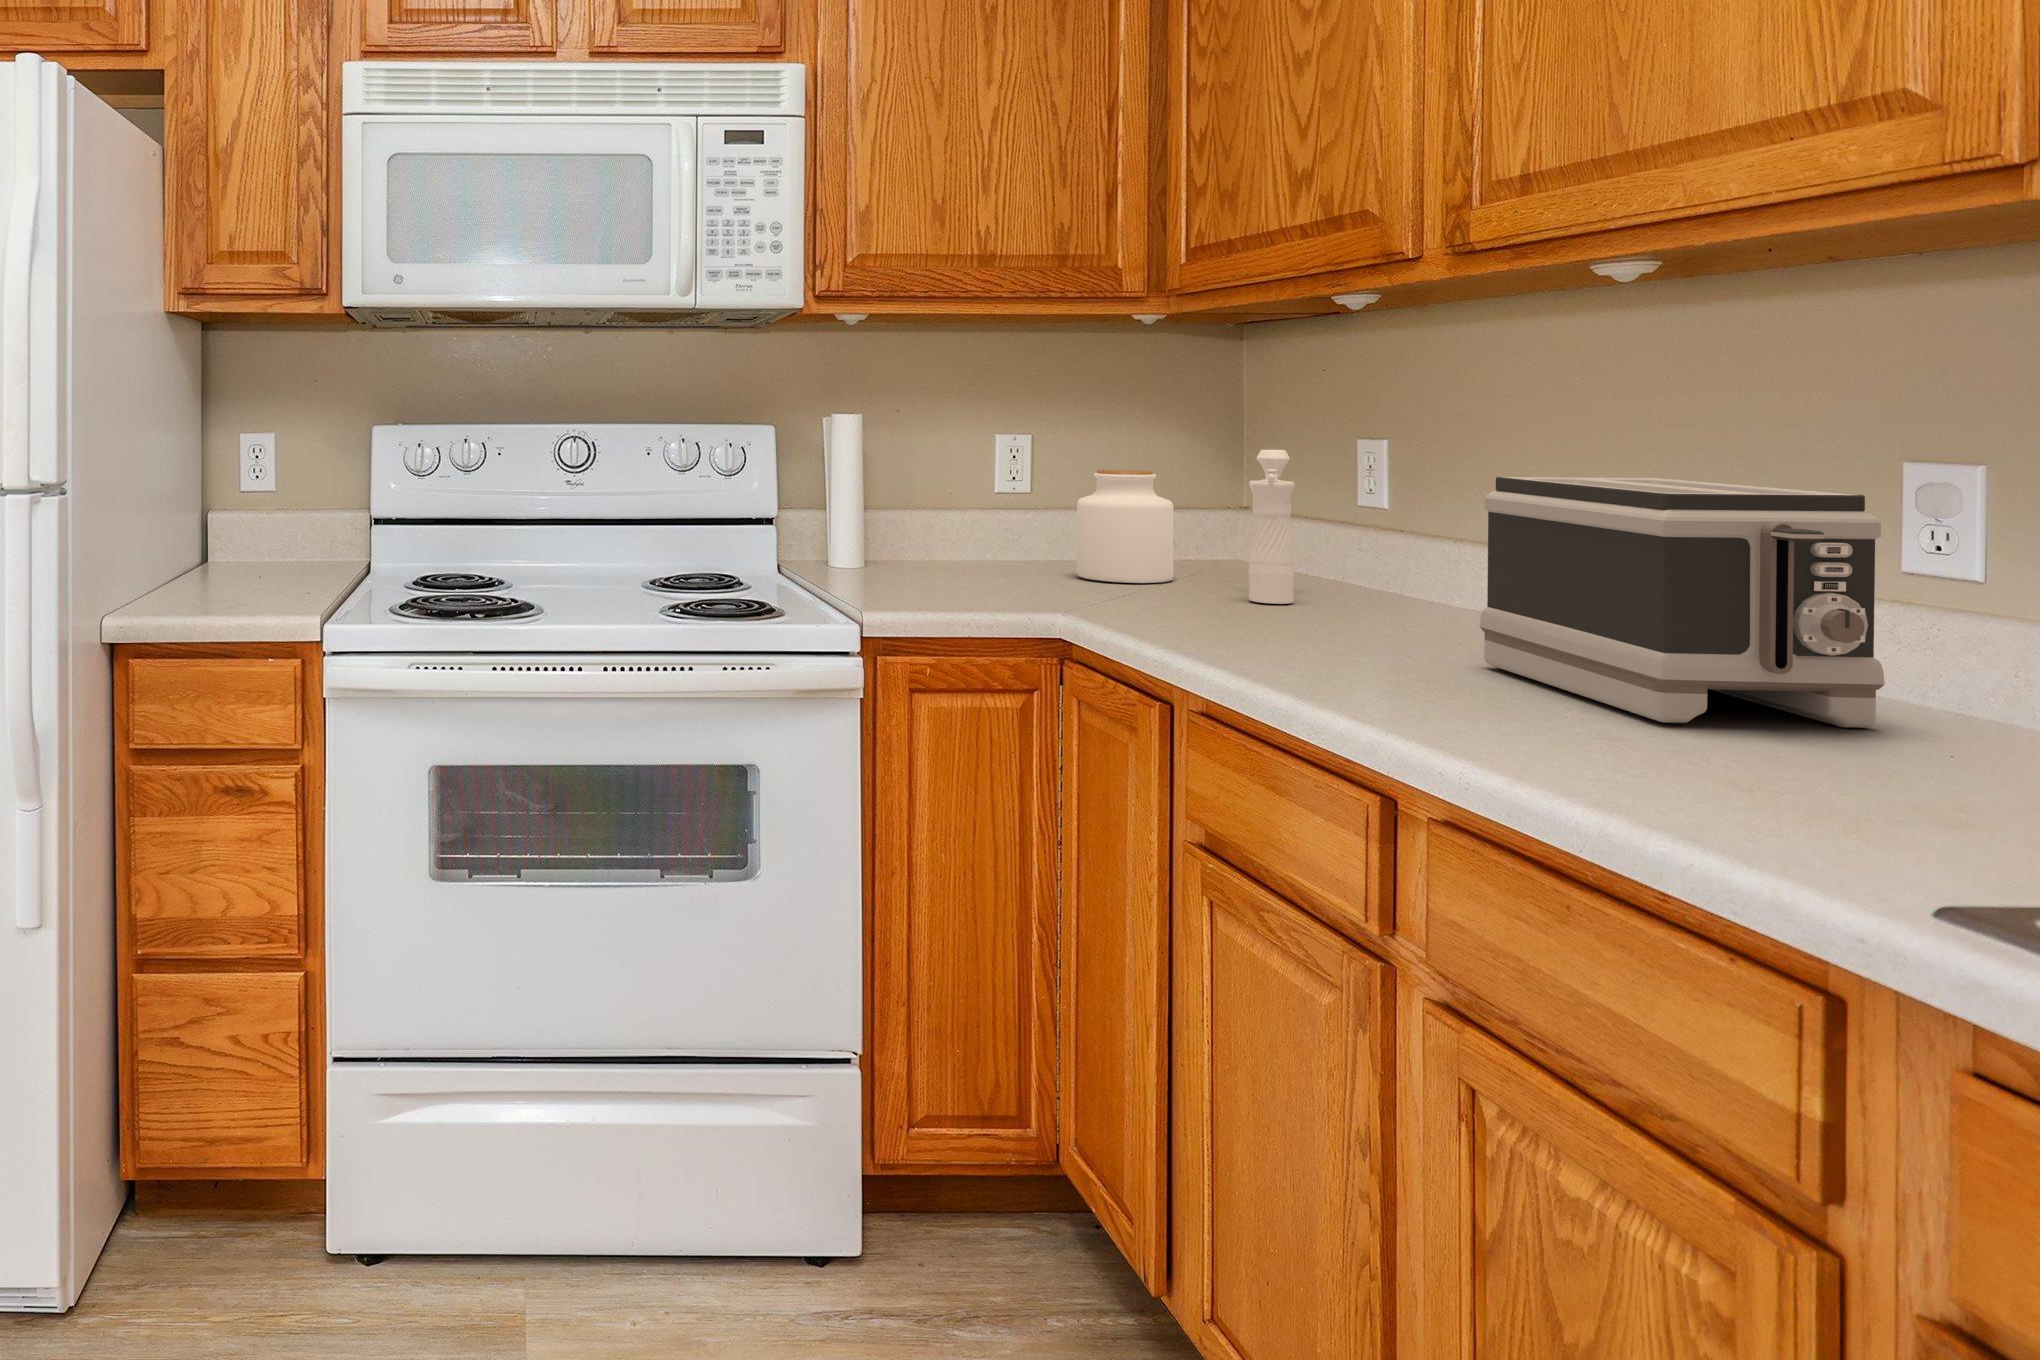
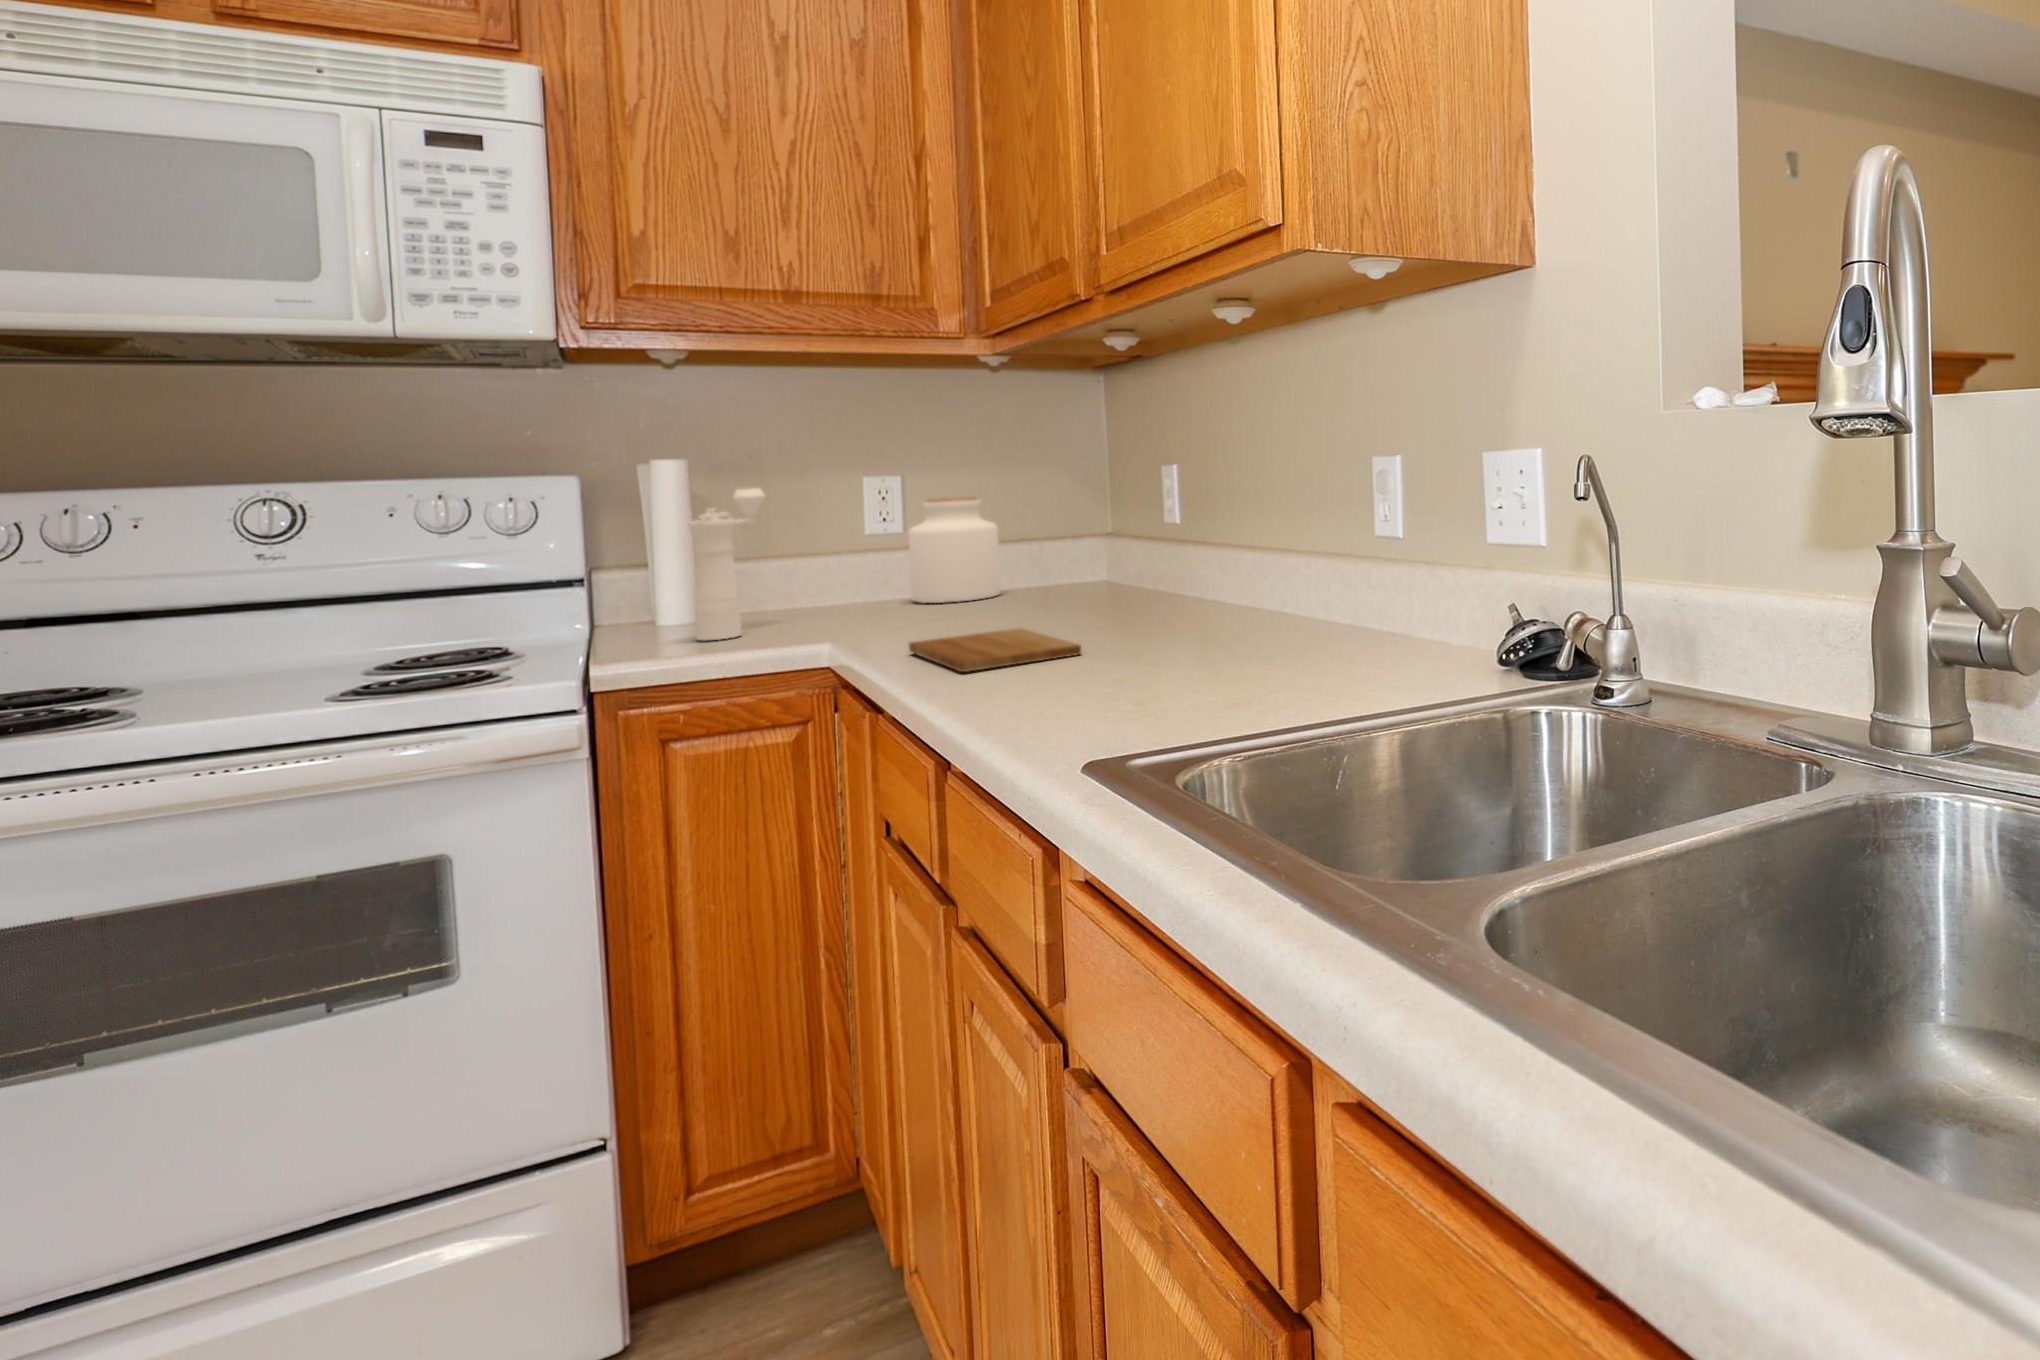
pepper mill: present [1249,450,1295,604] -> present [688,488,765,640]
toaster: present [1480,477,1885,728] -> none [1133,478,1358,684]
cutting board: none [1181,623,1409,666] -> present [909,628,1081,672]

